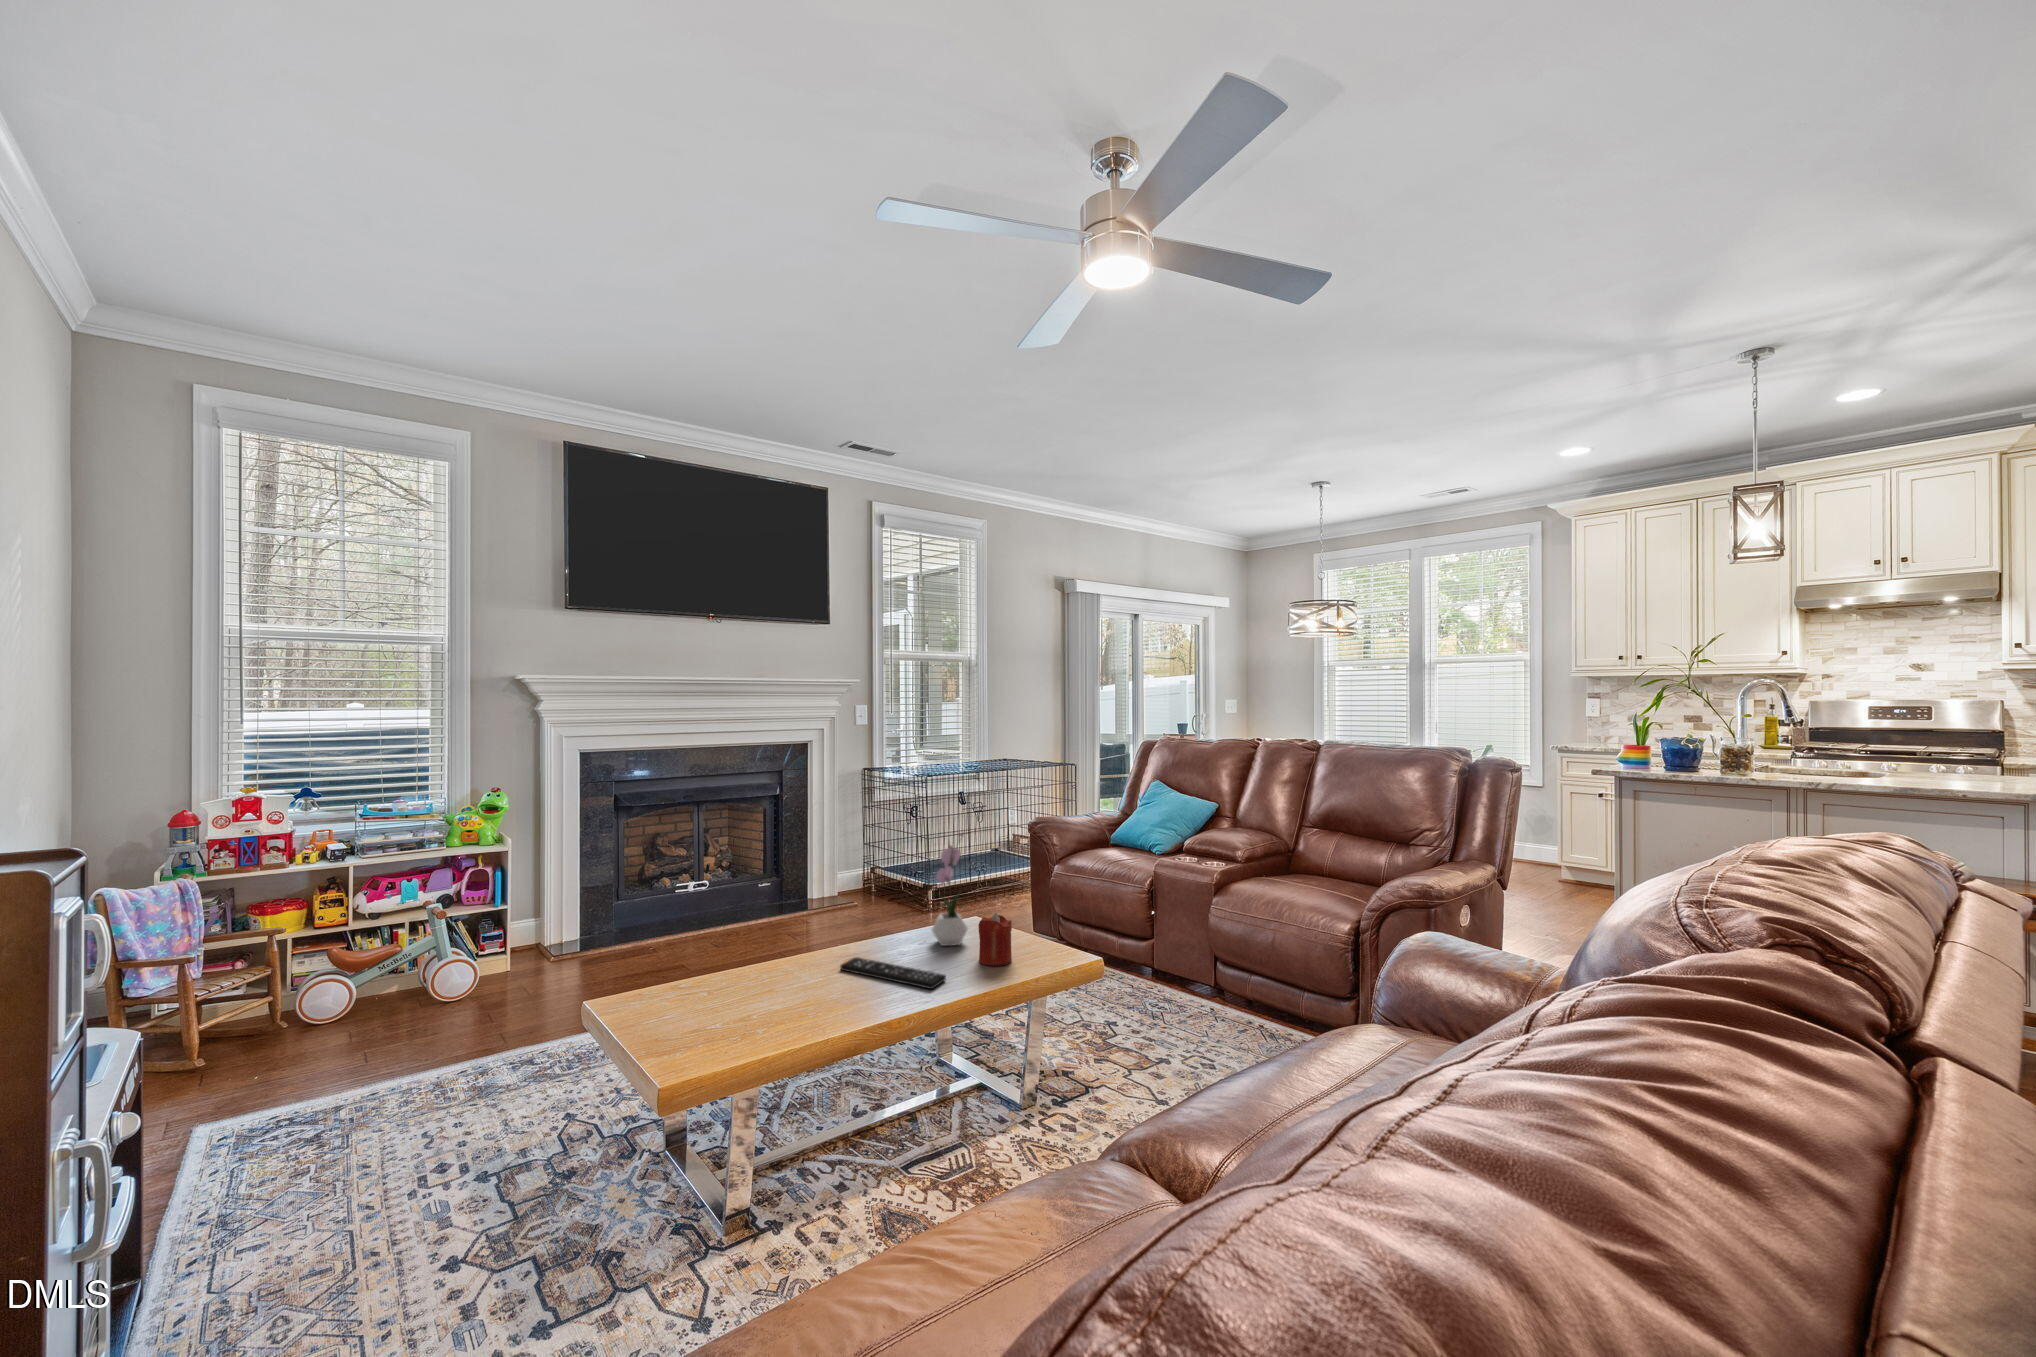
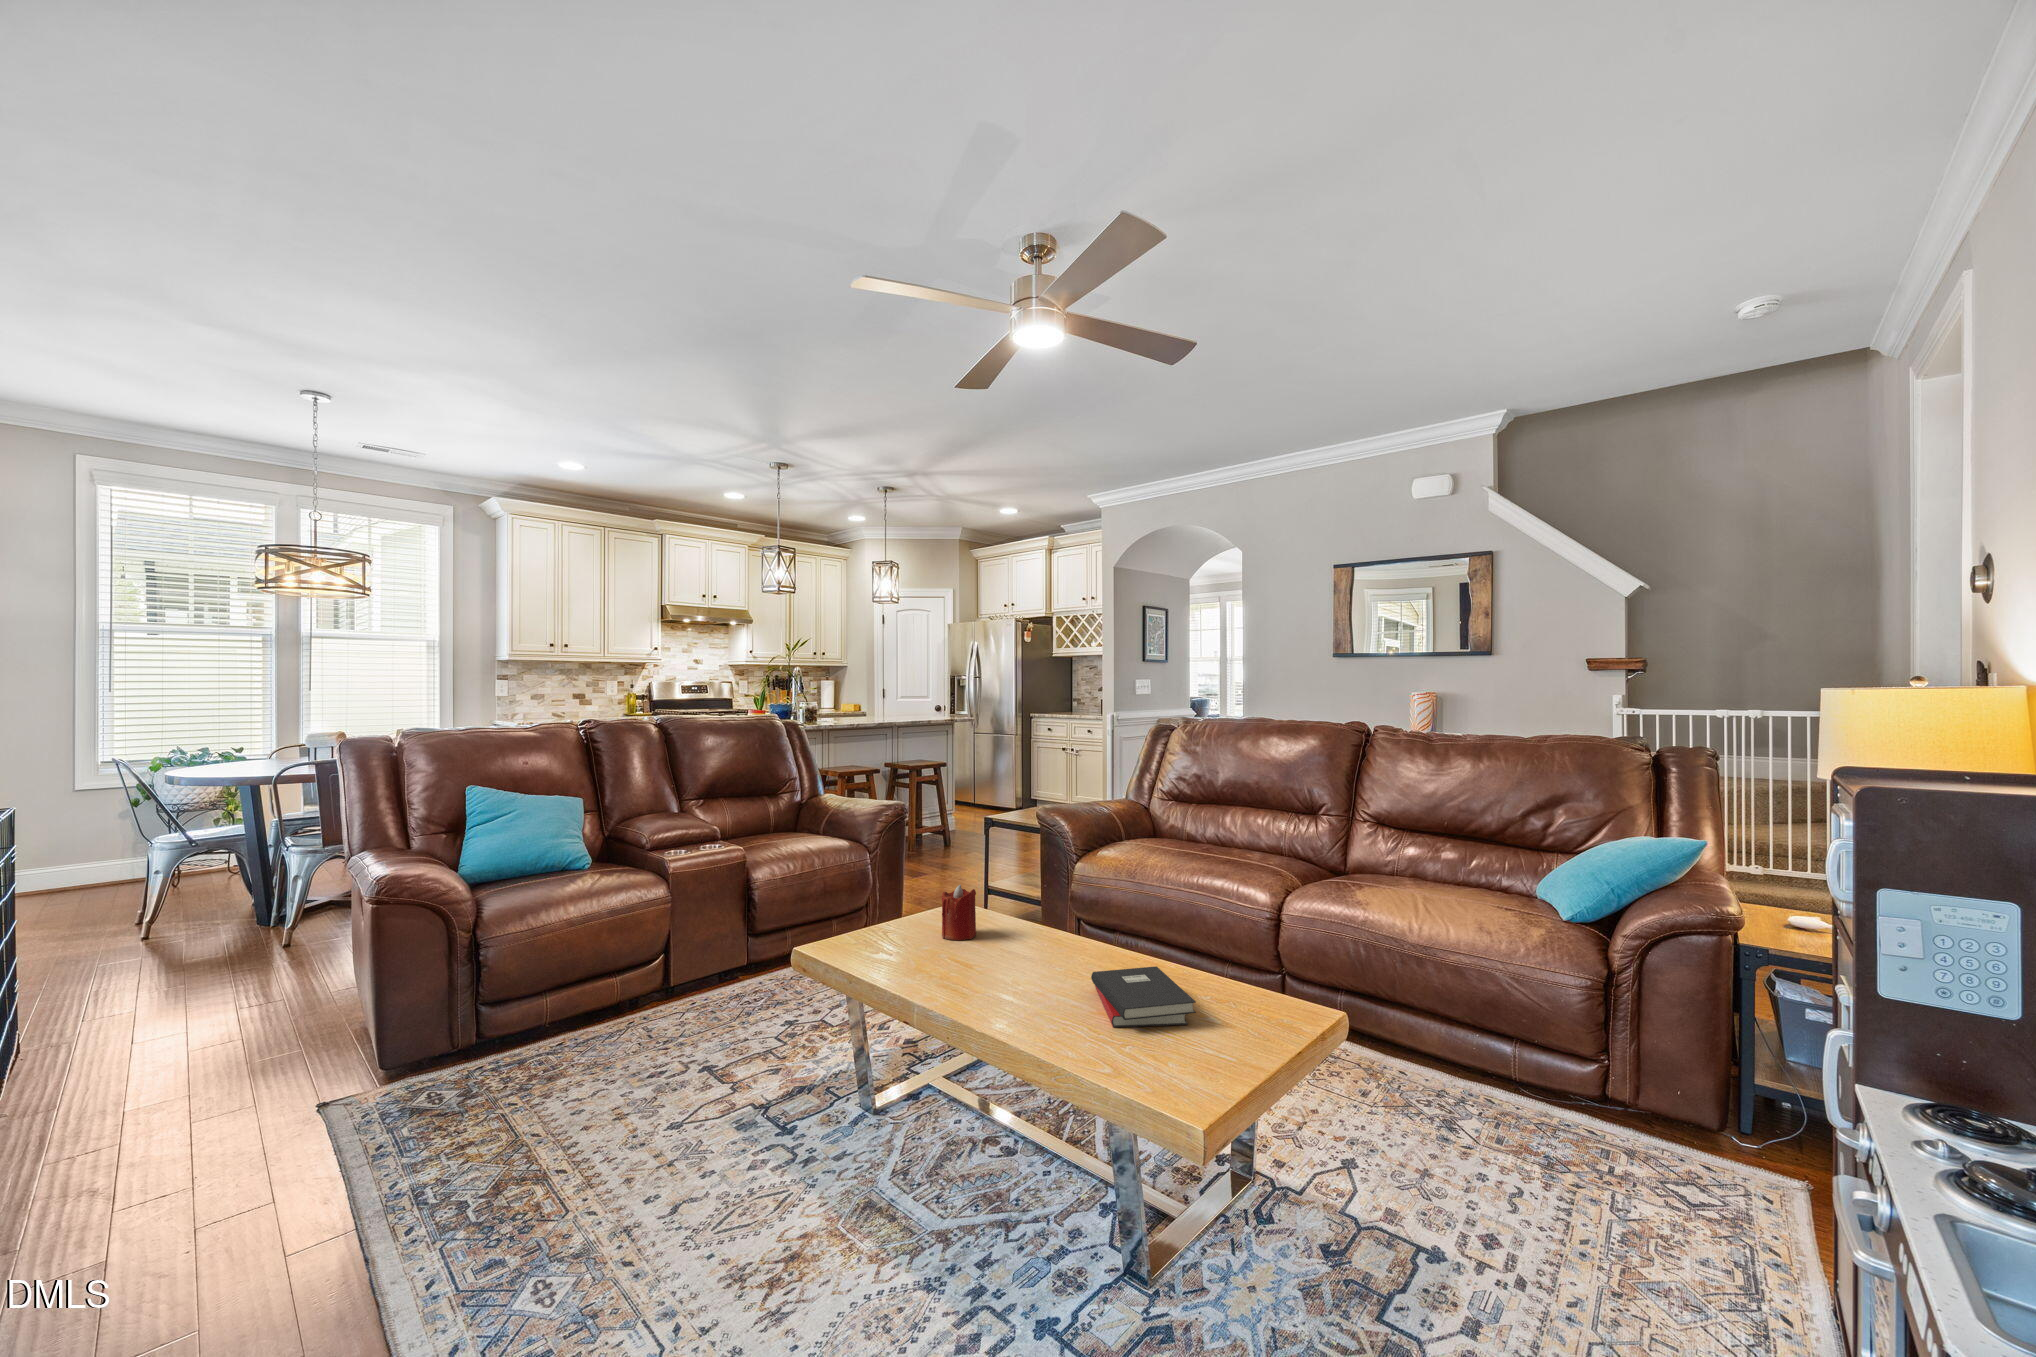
flower arrangement: present [931,834,968,946] -> none [877,825,932,958]
remote control: present [840,957,946,989] -> none [979,942,1047,992]
hardback book: none [714,979,823,1026] -> present [1091,966,1196,1027]

